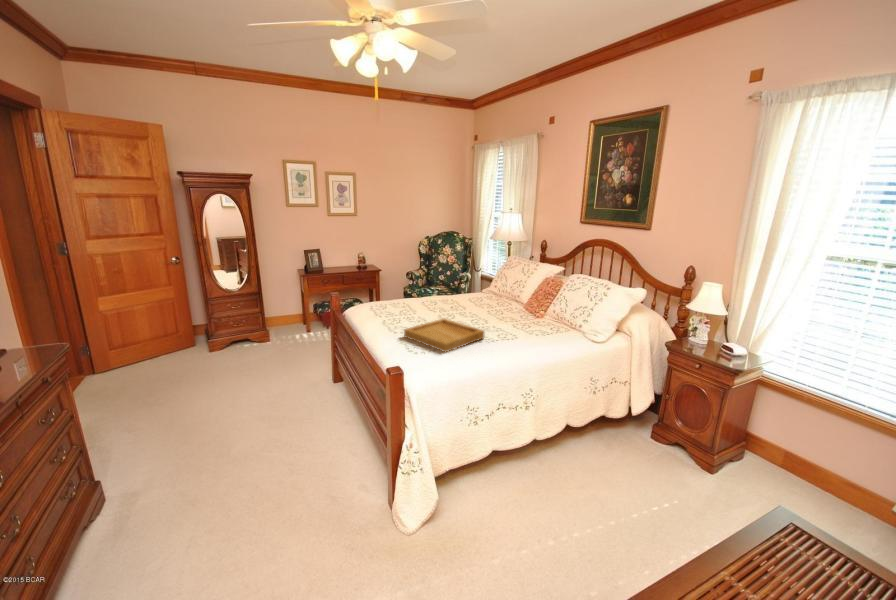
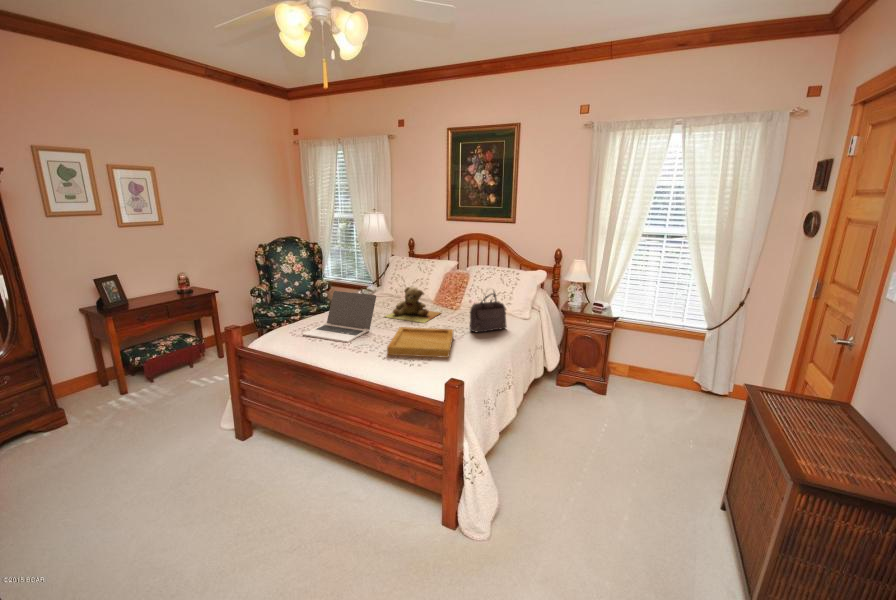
laptop: none [377,278,440,321] -> present [303,291,376,343]
teddy bear: none [459,285,518,322] -> present [385,287,440,323]
handbag: none [509,295,555,345] -> present [470,291,507,332]

